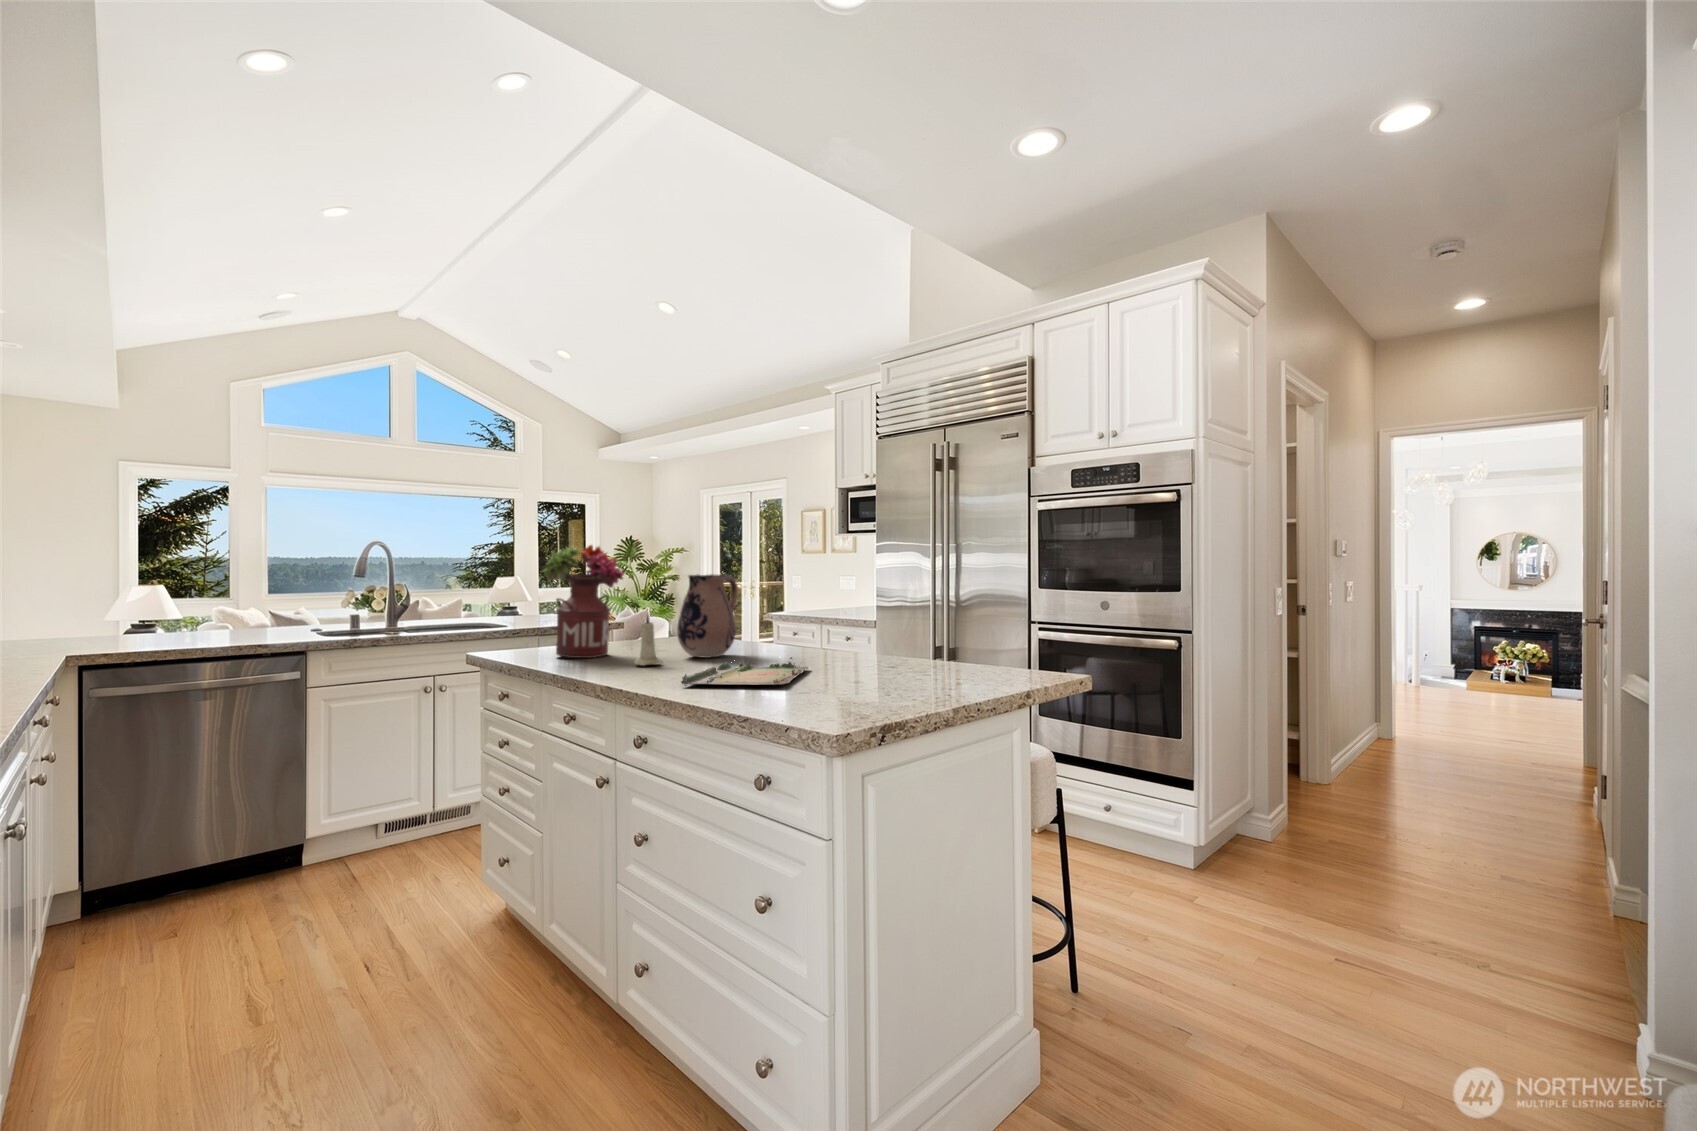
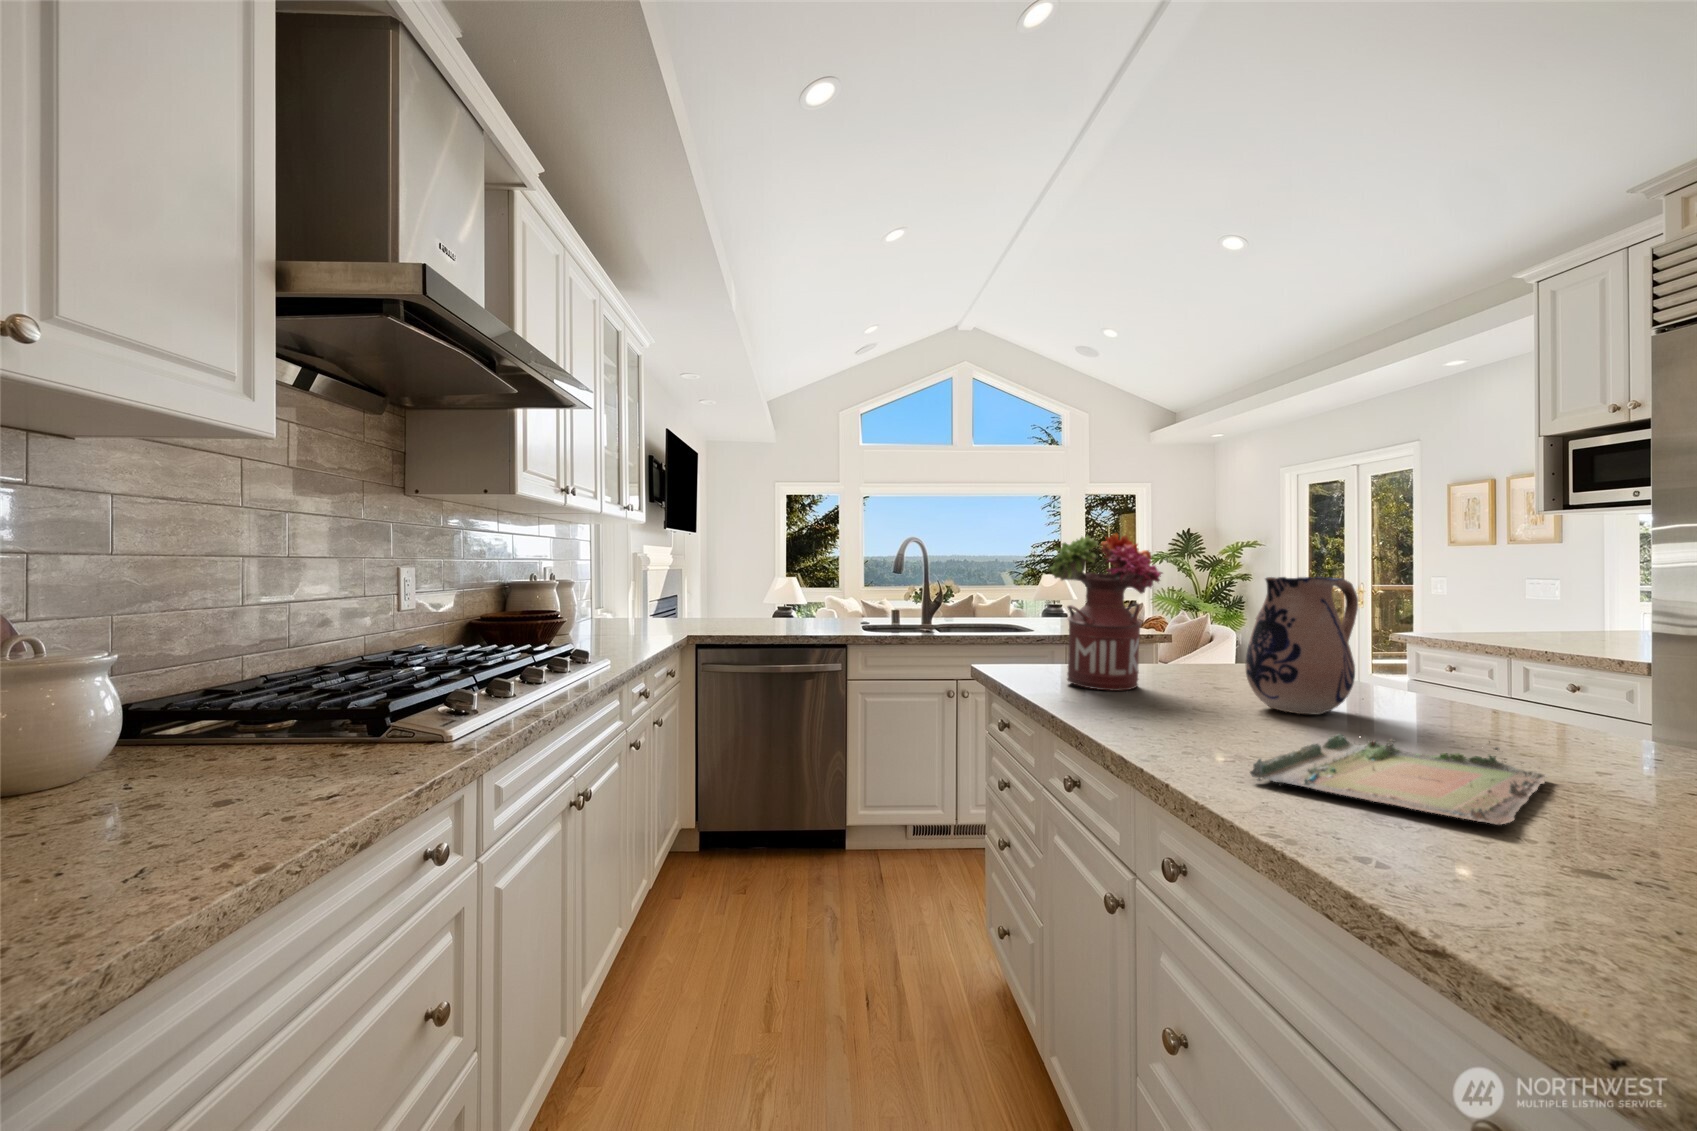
candle: present [635,614,662,666] -> none [1172,633,1219,719]

